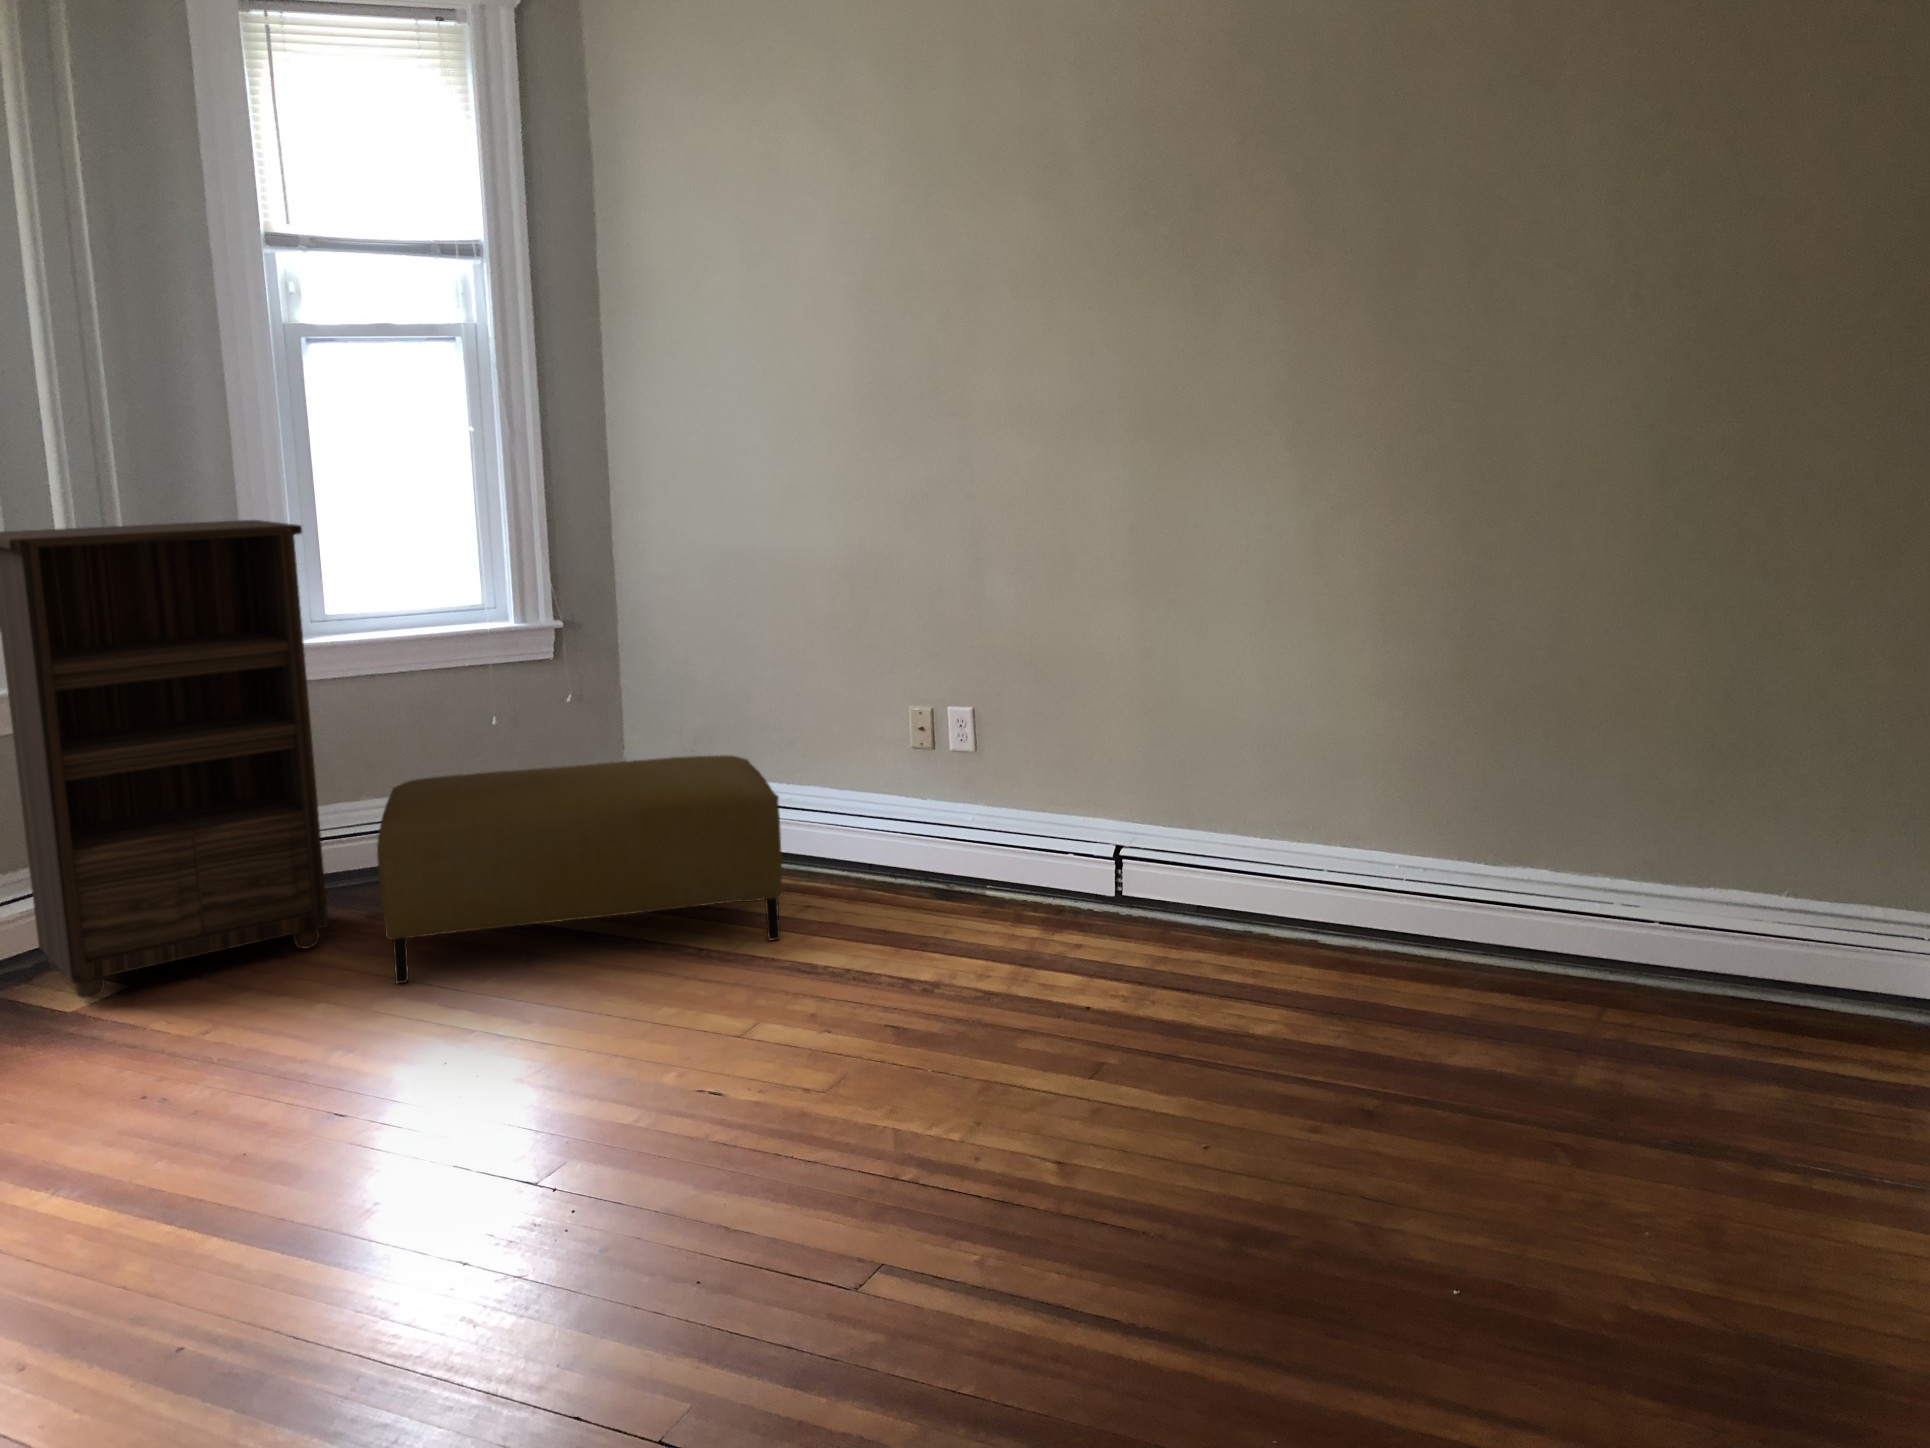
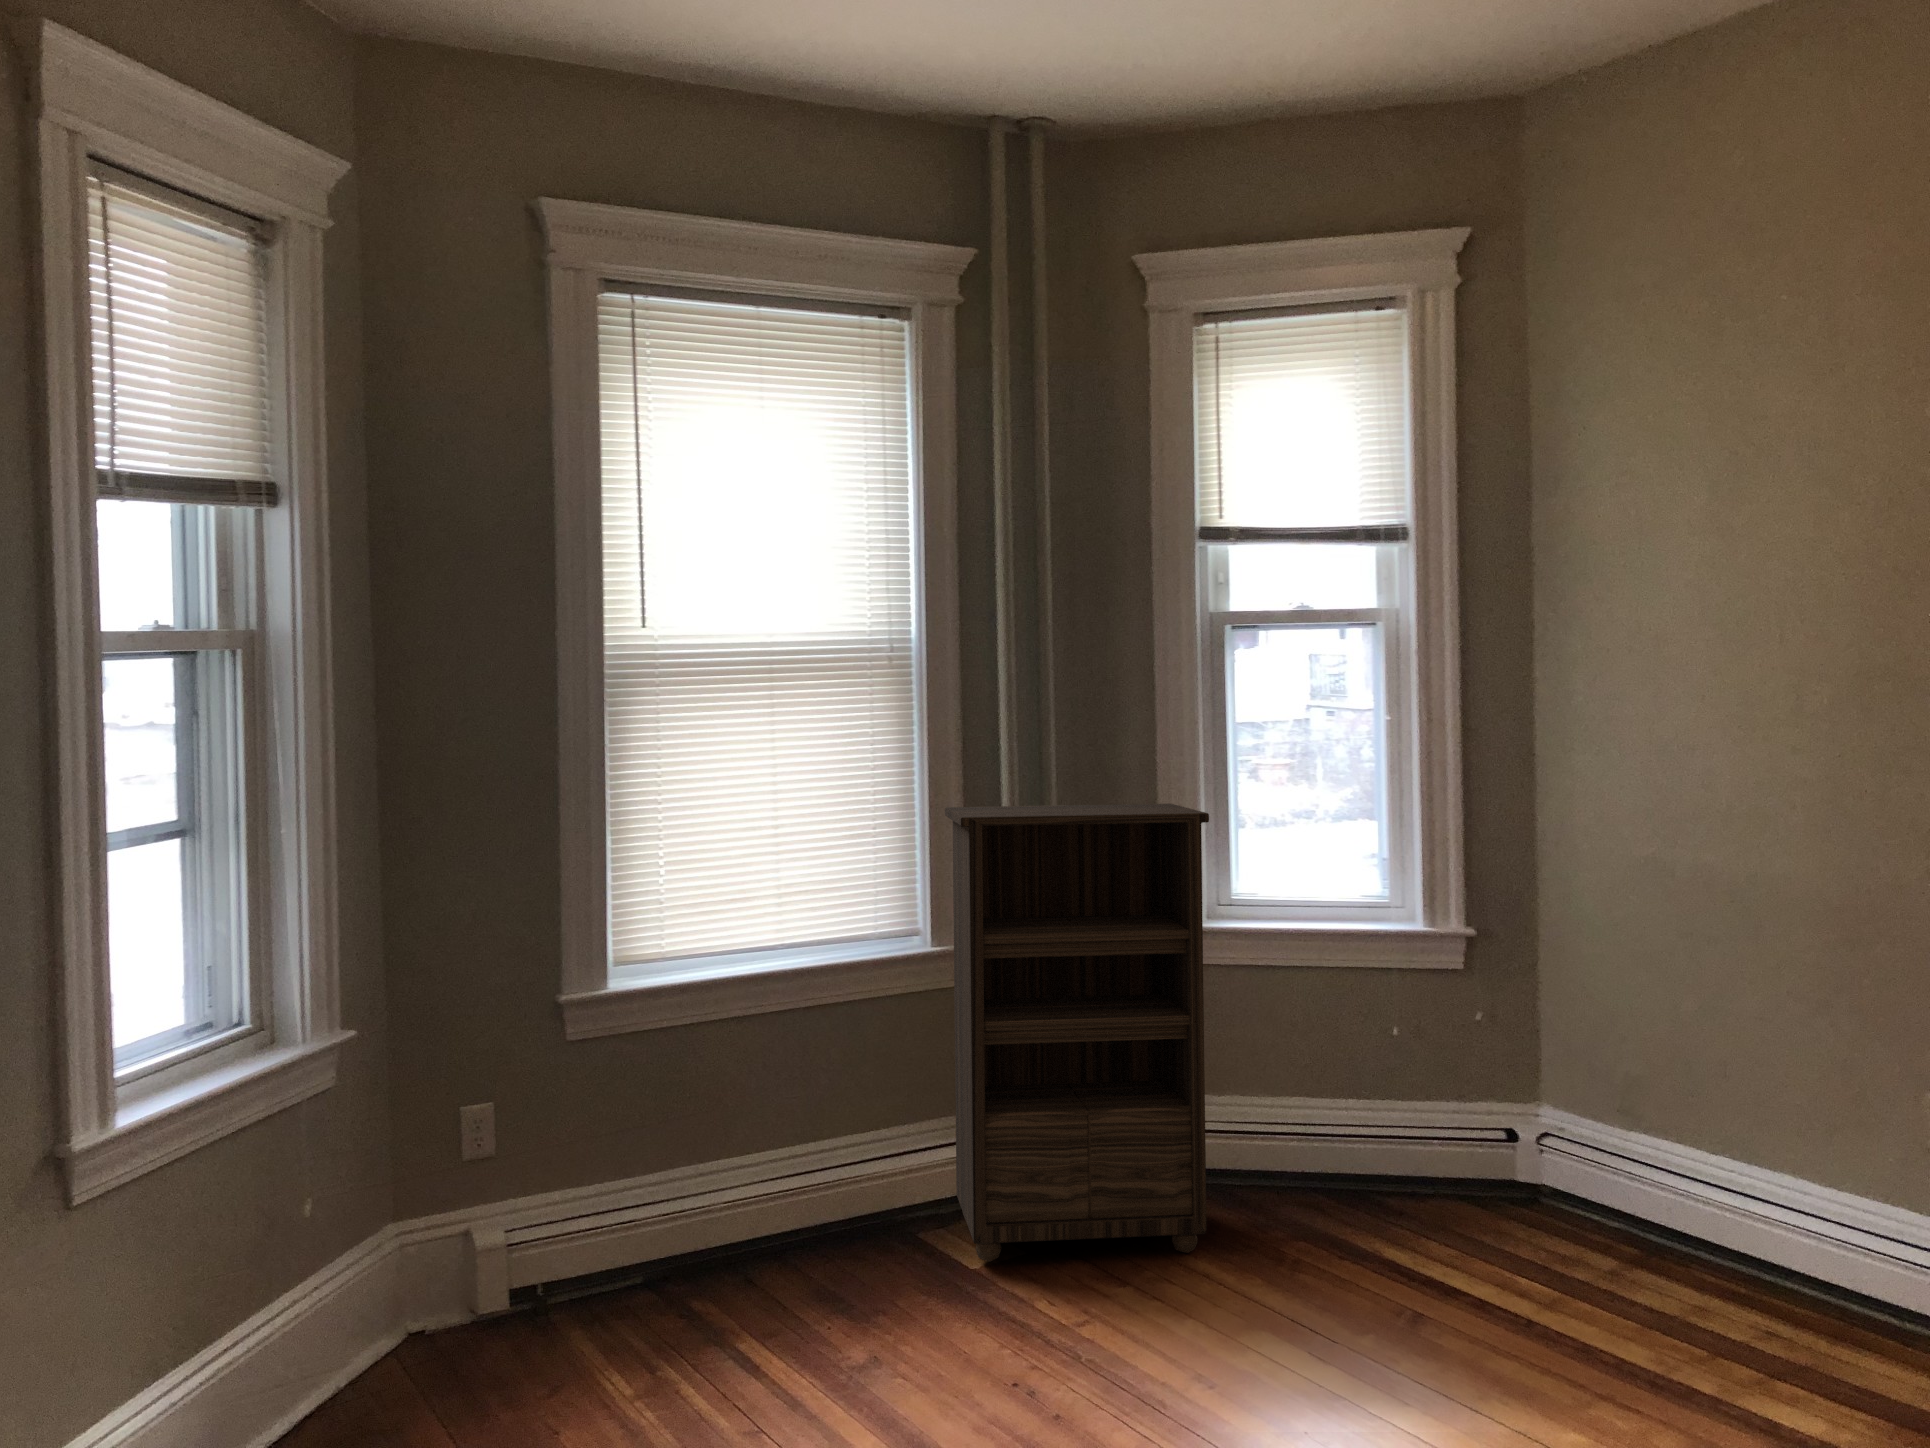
ottoman: present [377,755,783,983] -> none [1256,1090,1752,1387]

